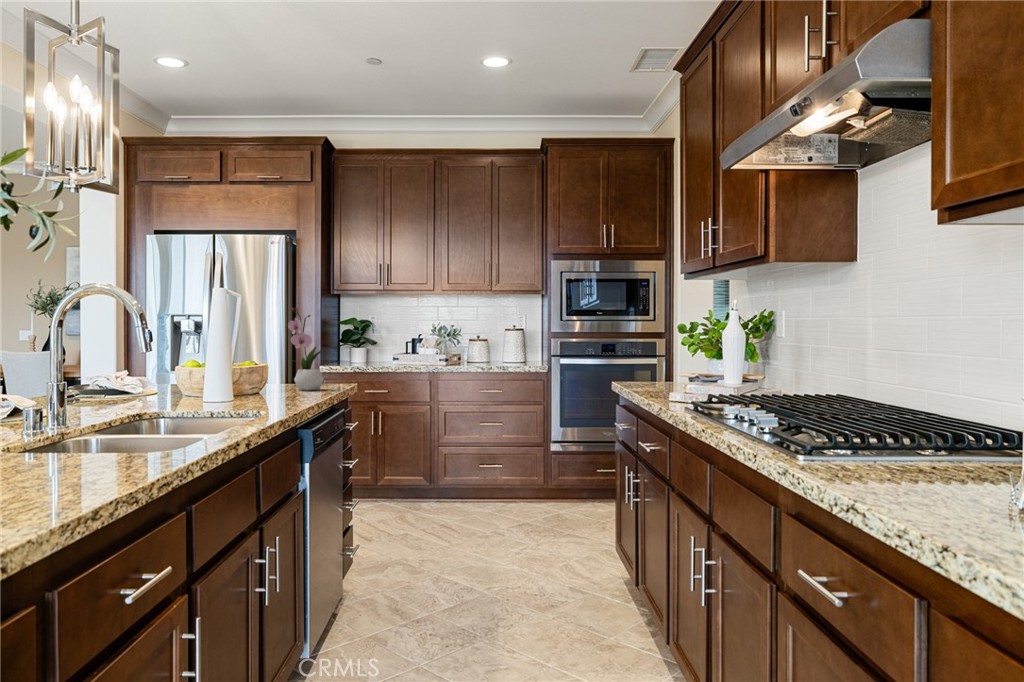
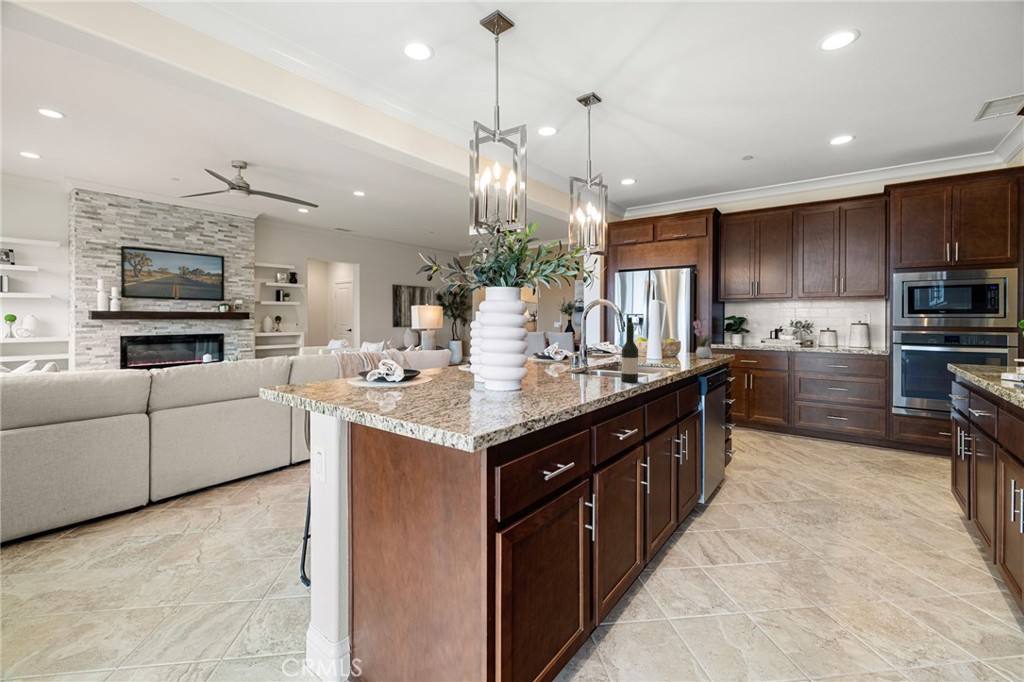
wine bottle: none [74,310,128,479] -> present [621,324,638,382]

